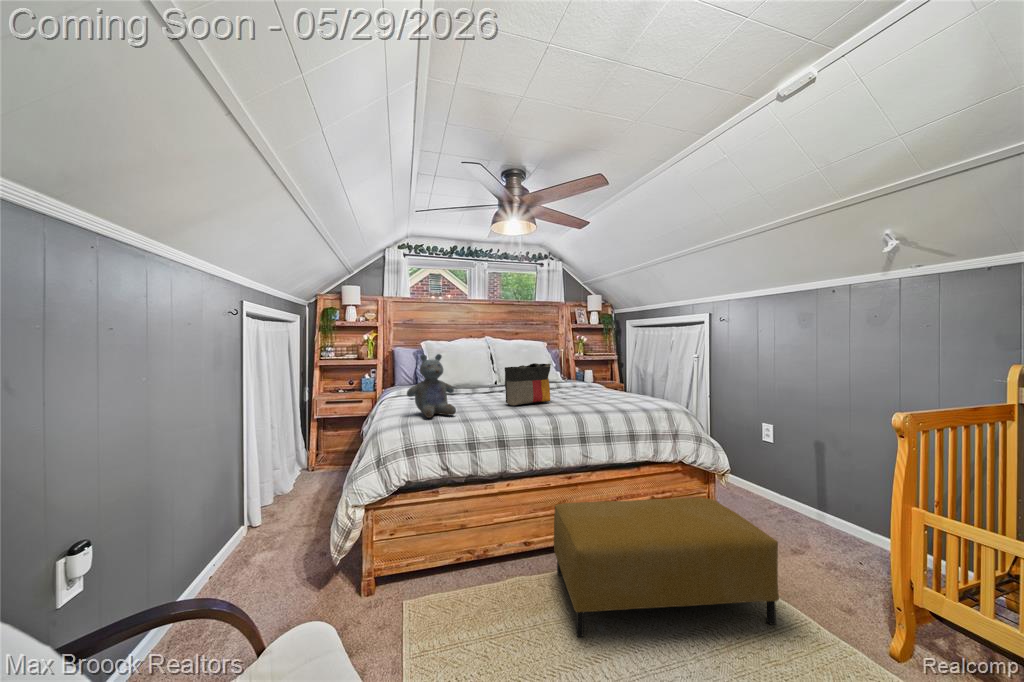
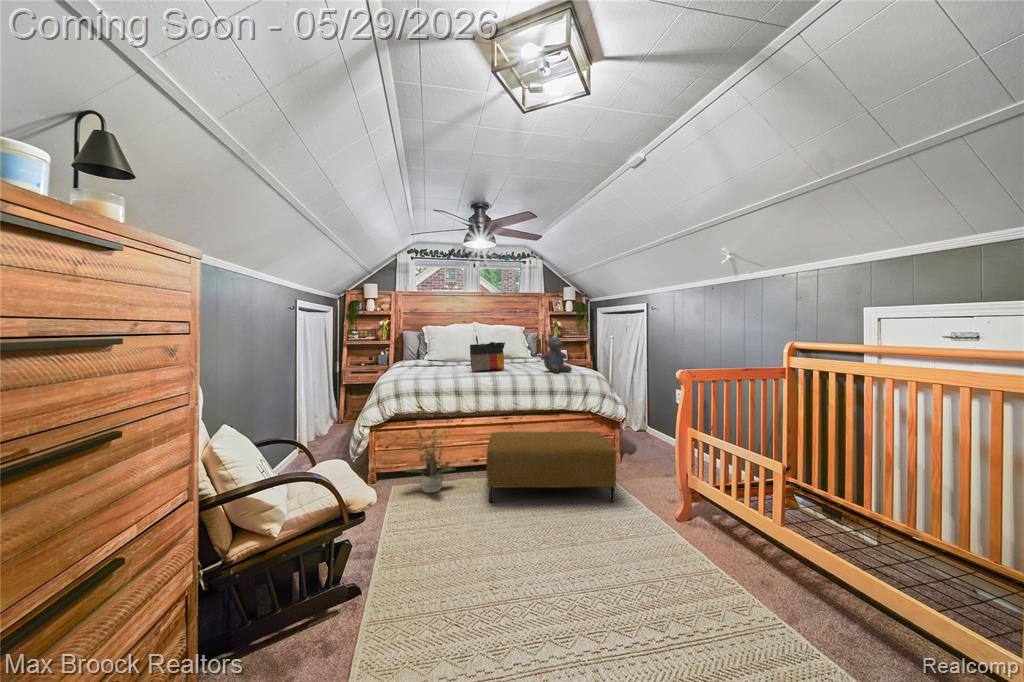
stuffed bear: present [407,354,456,418] -> present [541,334,572,373]
potted plant: none [421,495,507,617] -> present [404,427,455,493]

